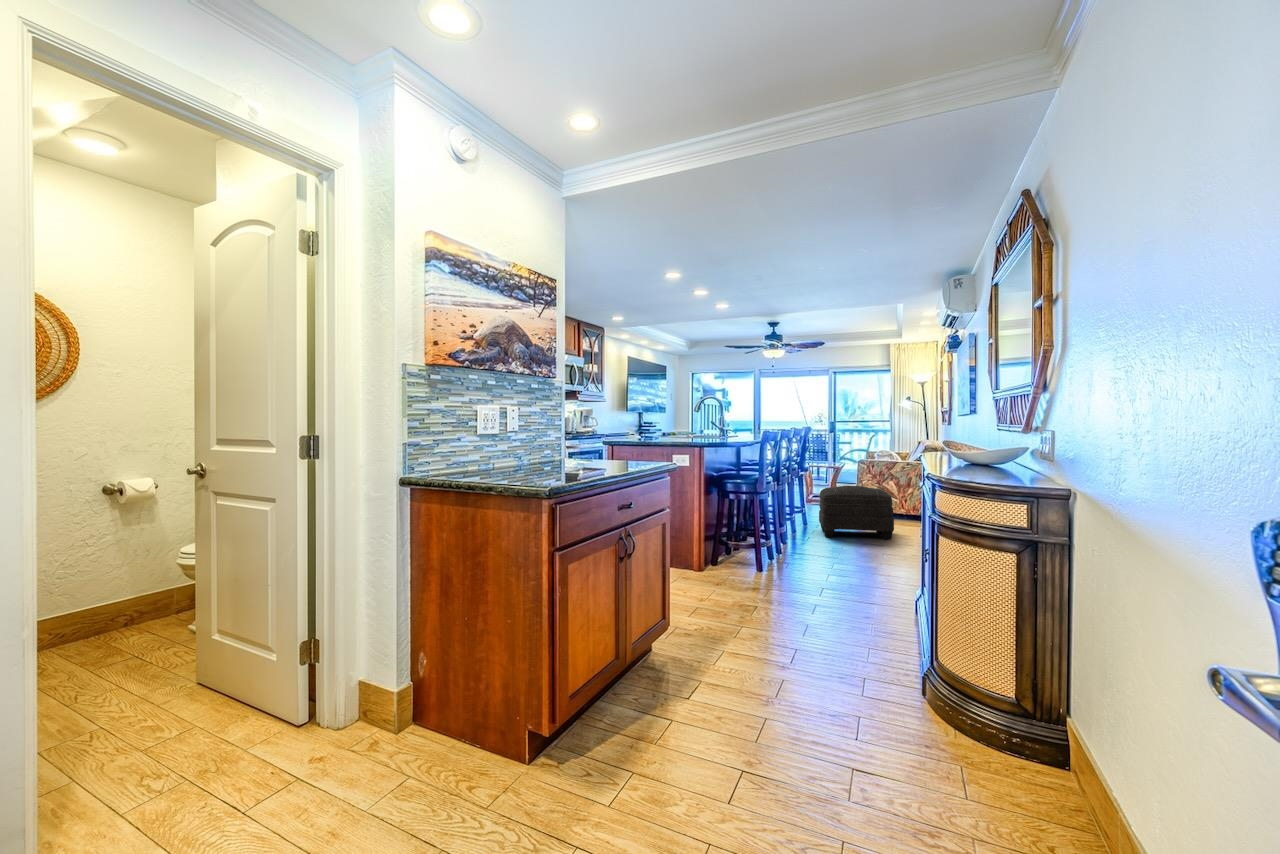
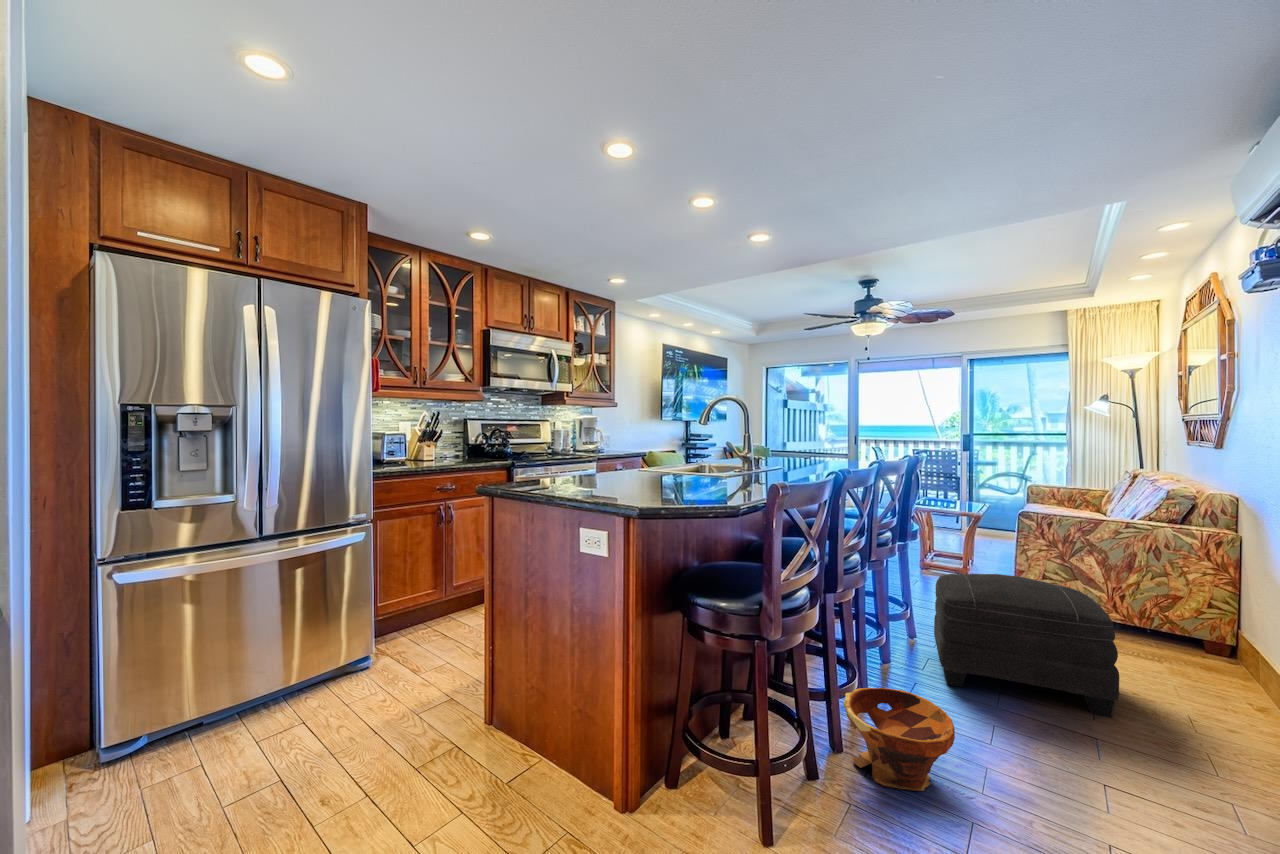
planter: none [788,525,831,556] -> present [844,688,955,791]

